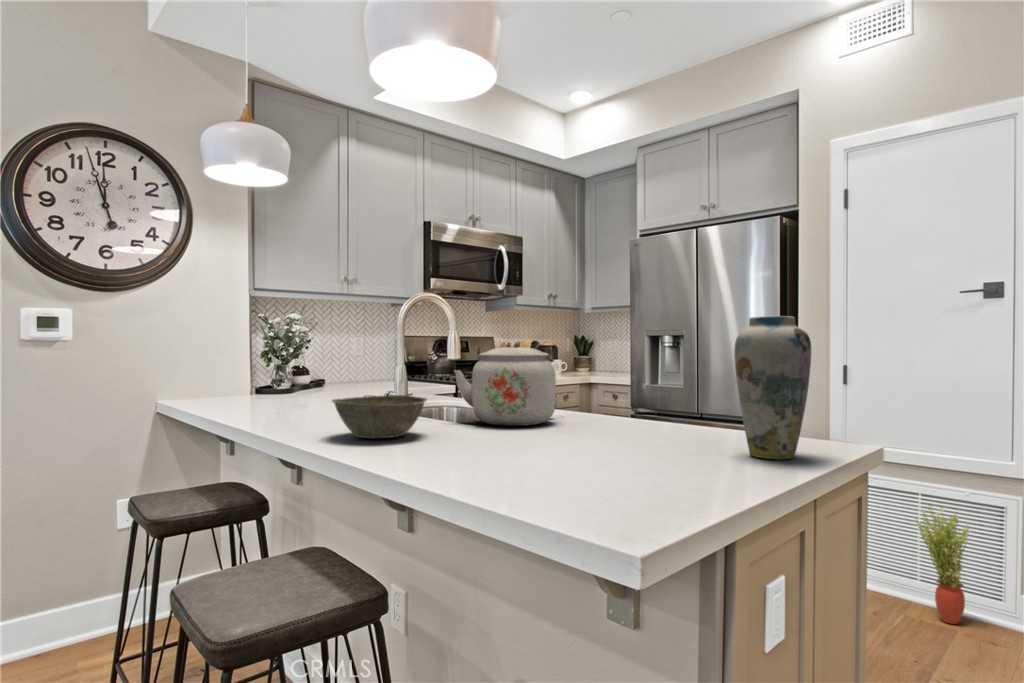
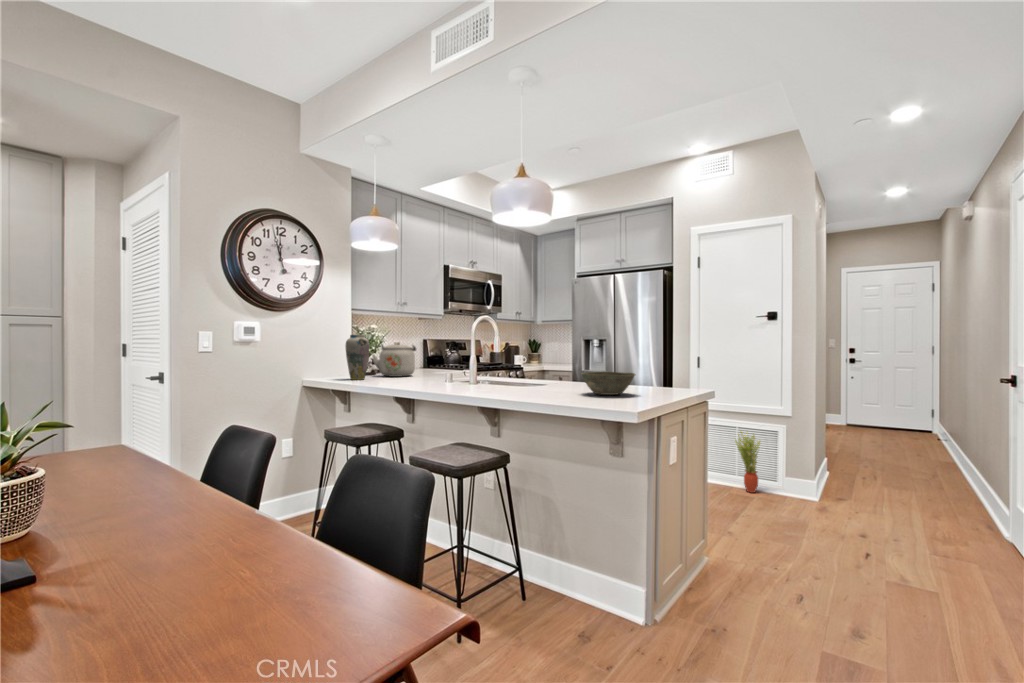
vase: present [734,316,811,459] -> present [346,335,369,380]
kettle: present [454,341,556,426] -> present [372,342,416,377]
bowl: present [332,395,427,438] -> present [582,372,636,395]

